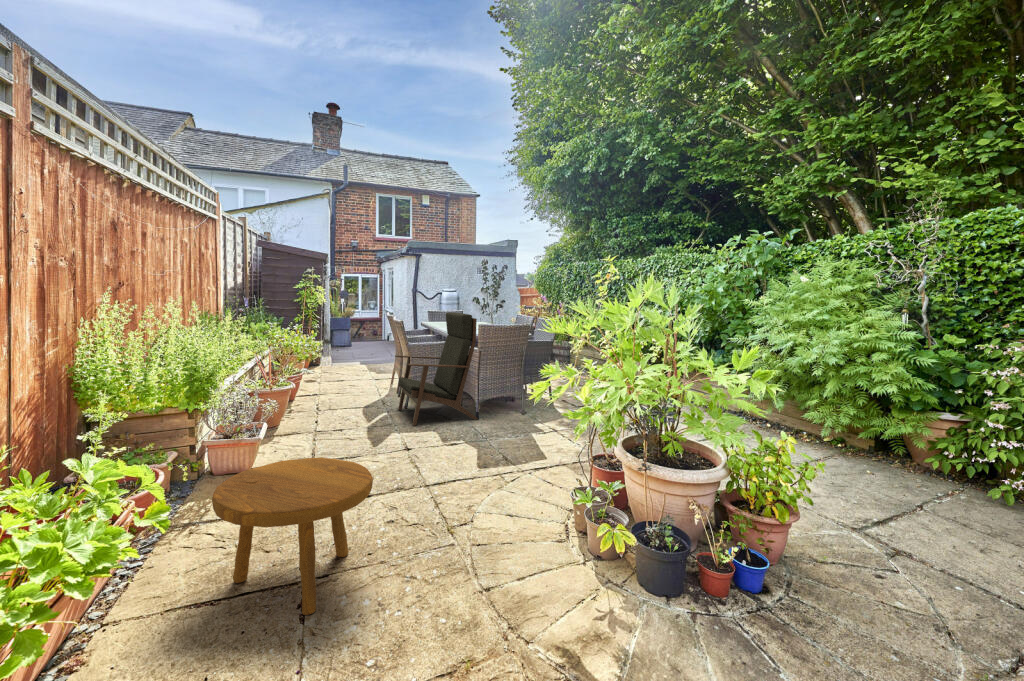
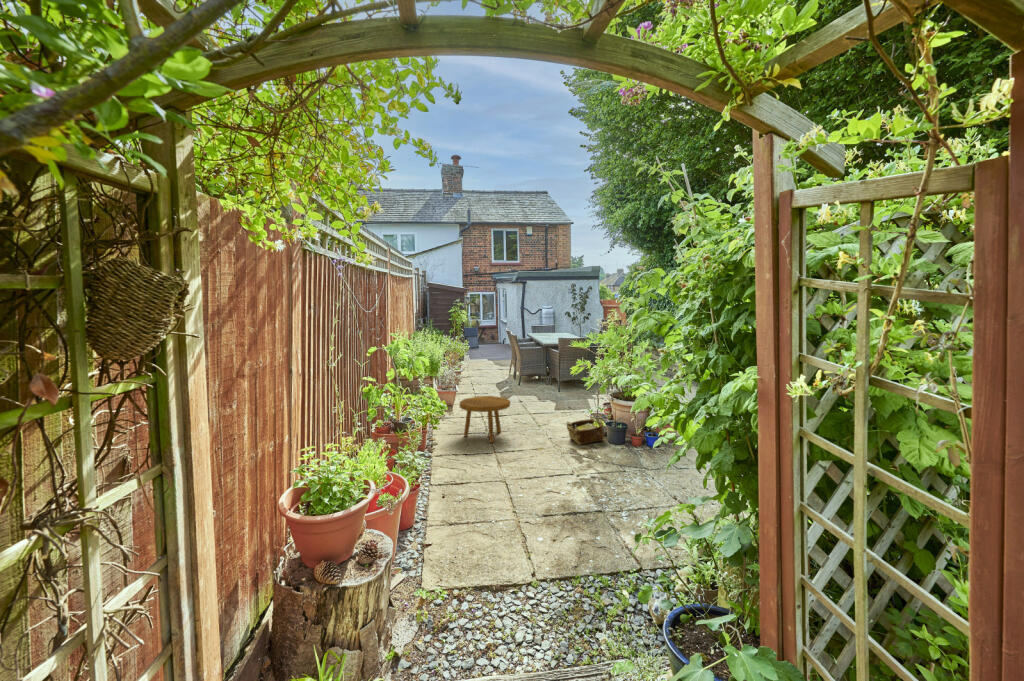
lounge chair: present [395,312,478,425] -> none [512,330,559,394]
woven basket: none [529,509,627,608] -> present [567,415,603,445]

